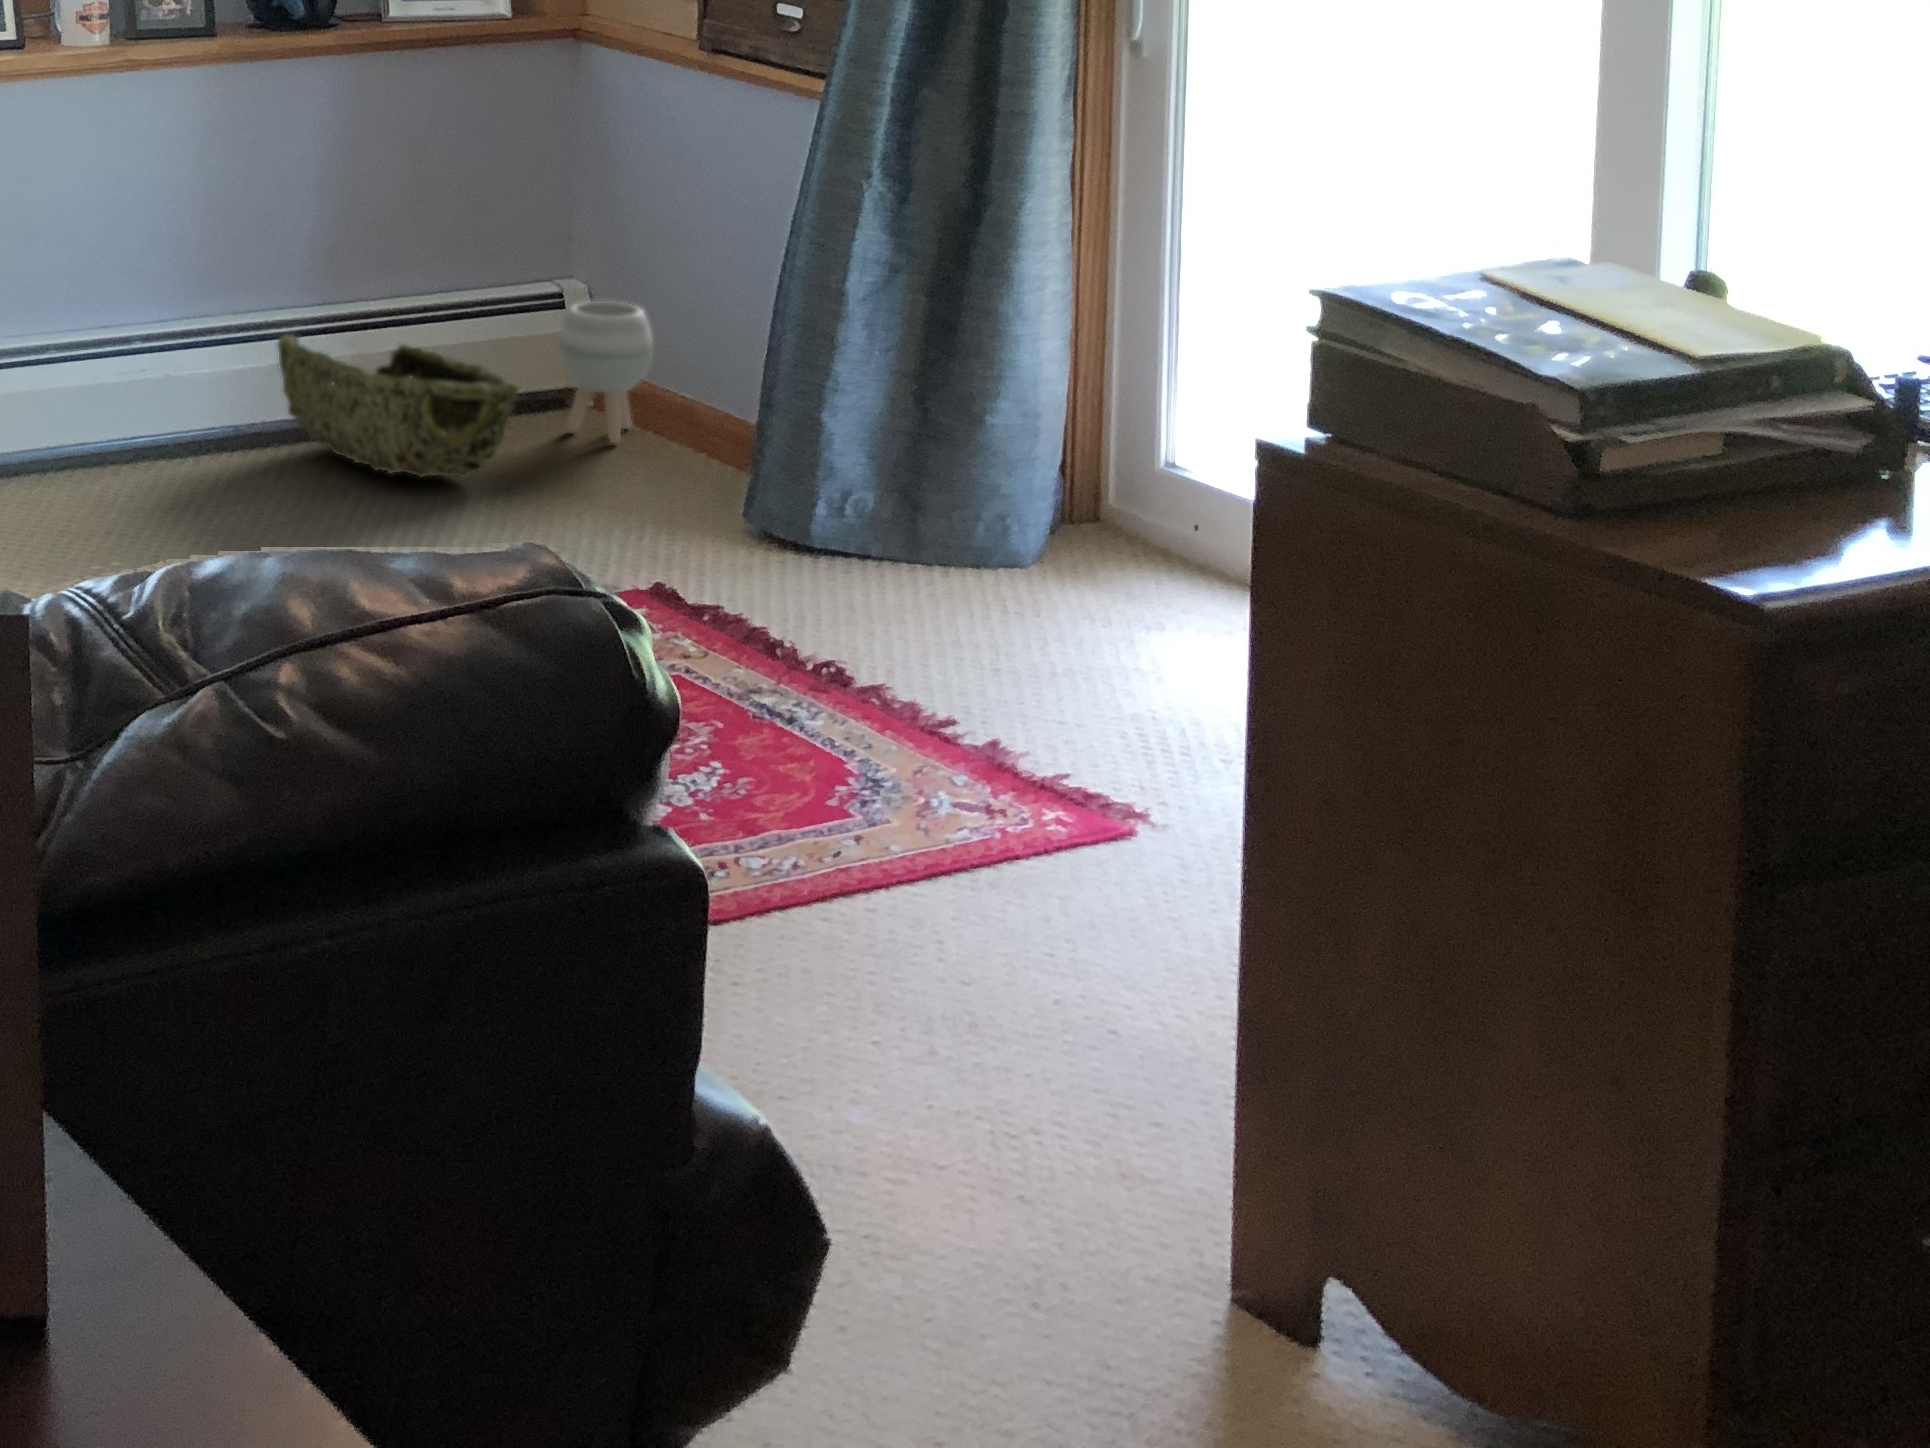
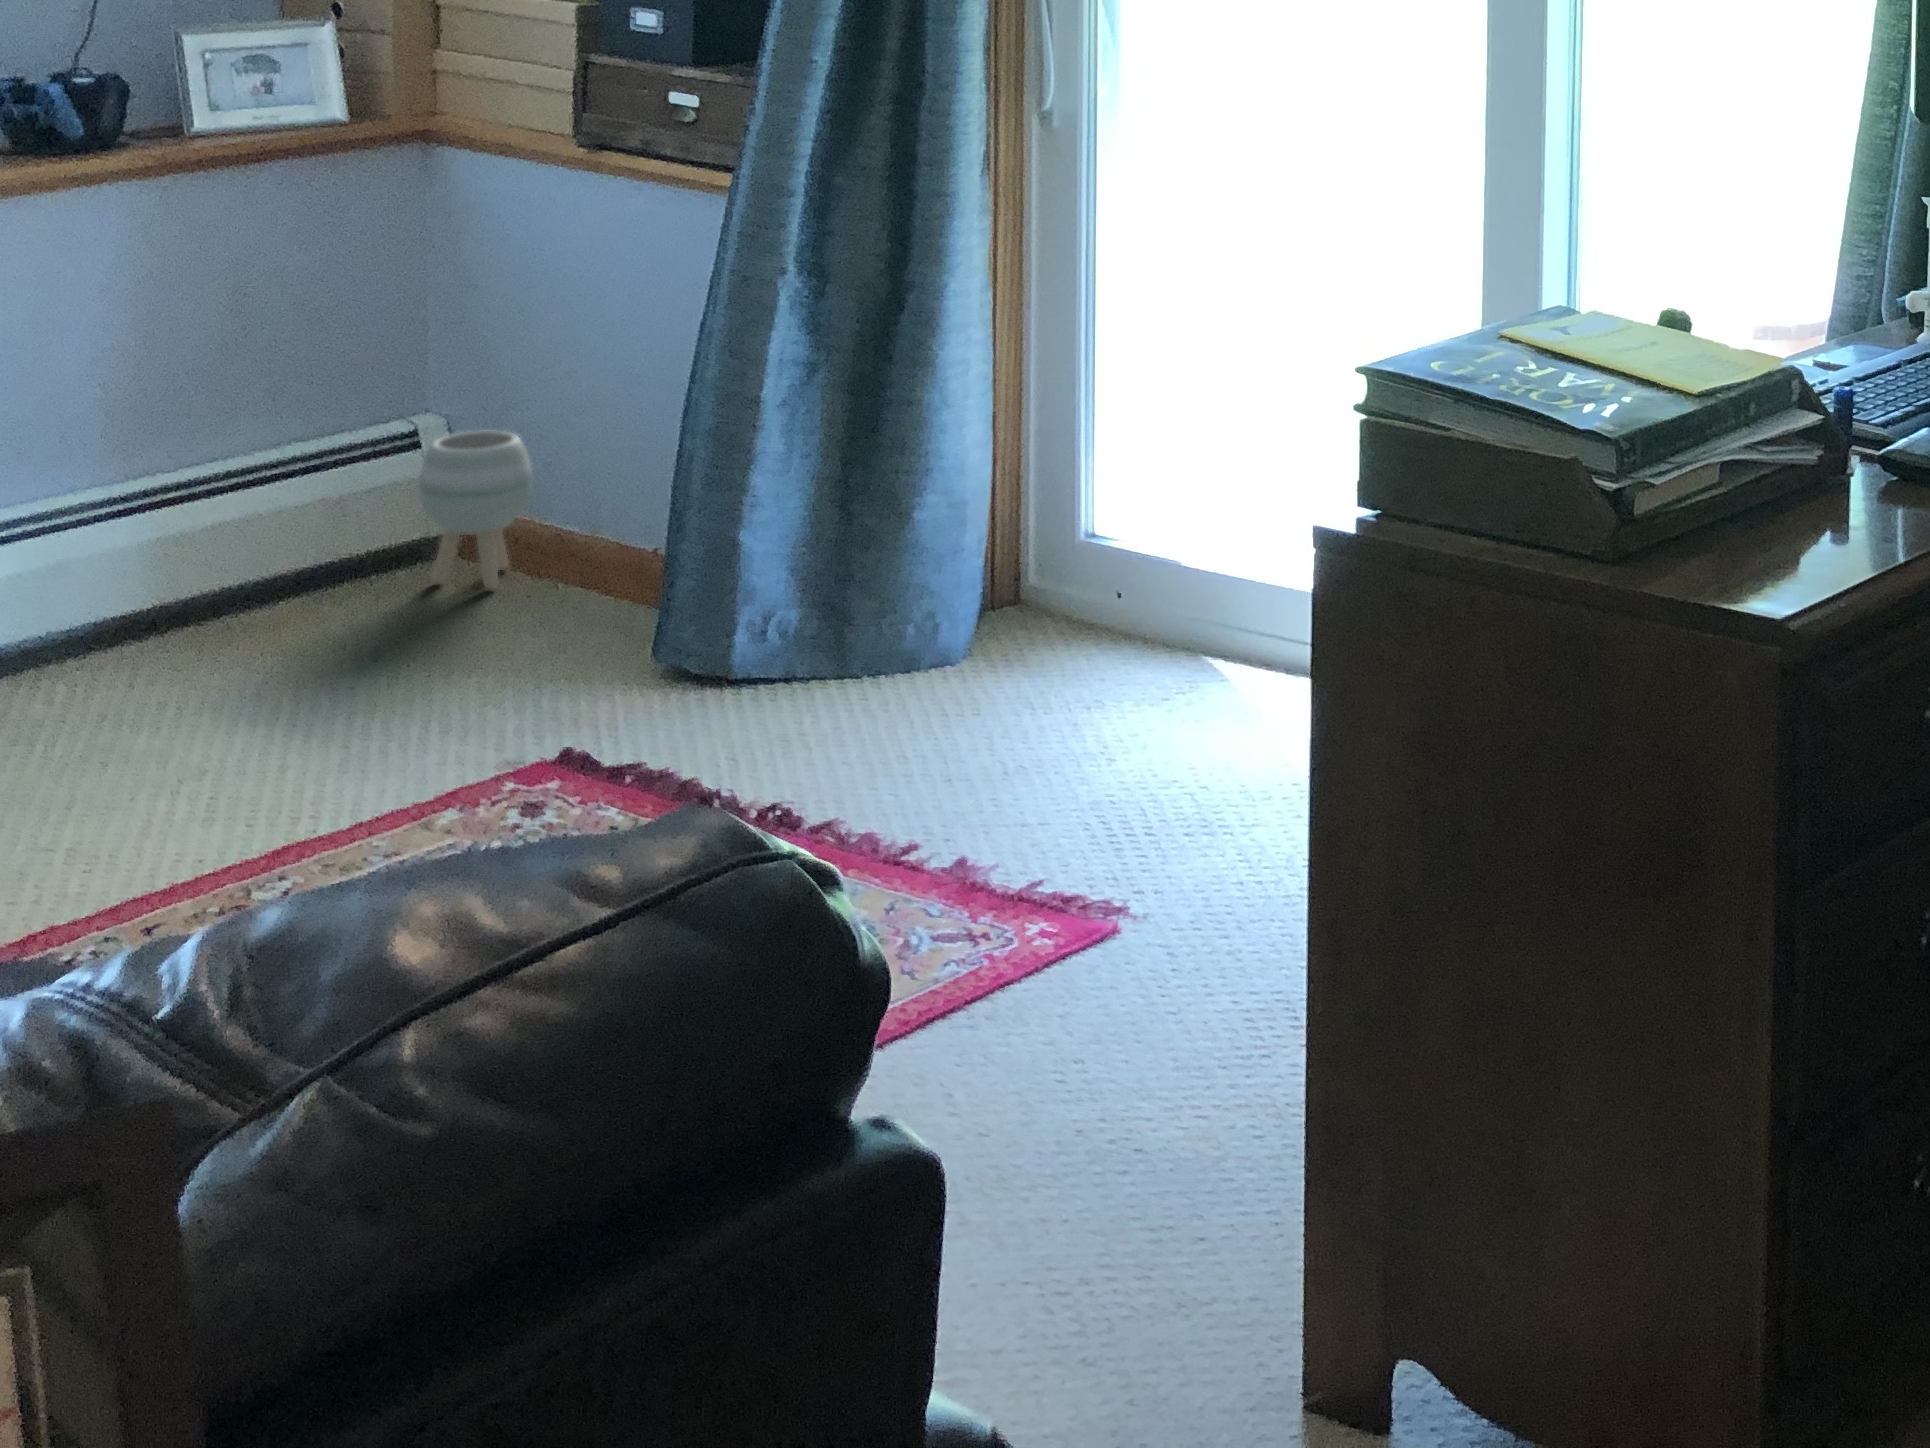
woven basket: present [278,335,518,477] -> none [53,512,377,671]

